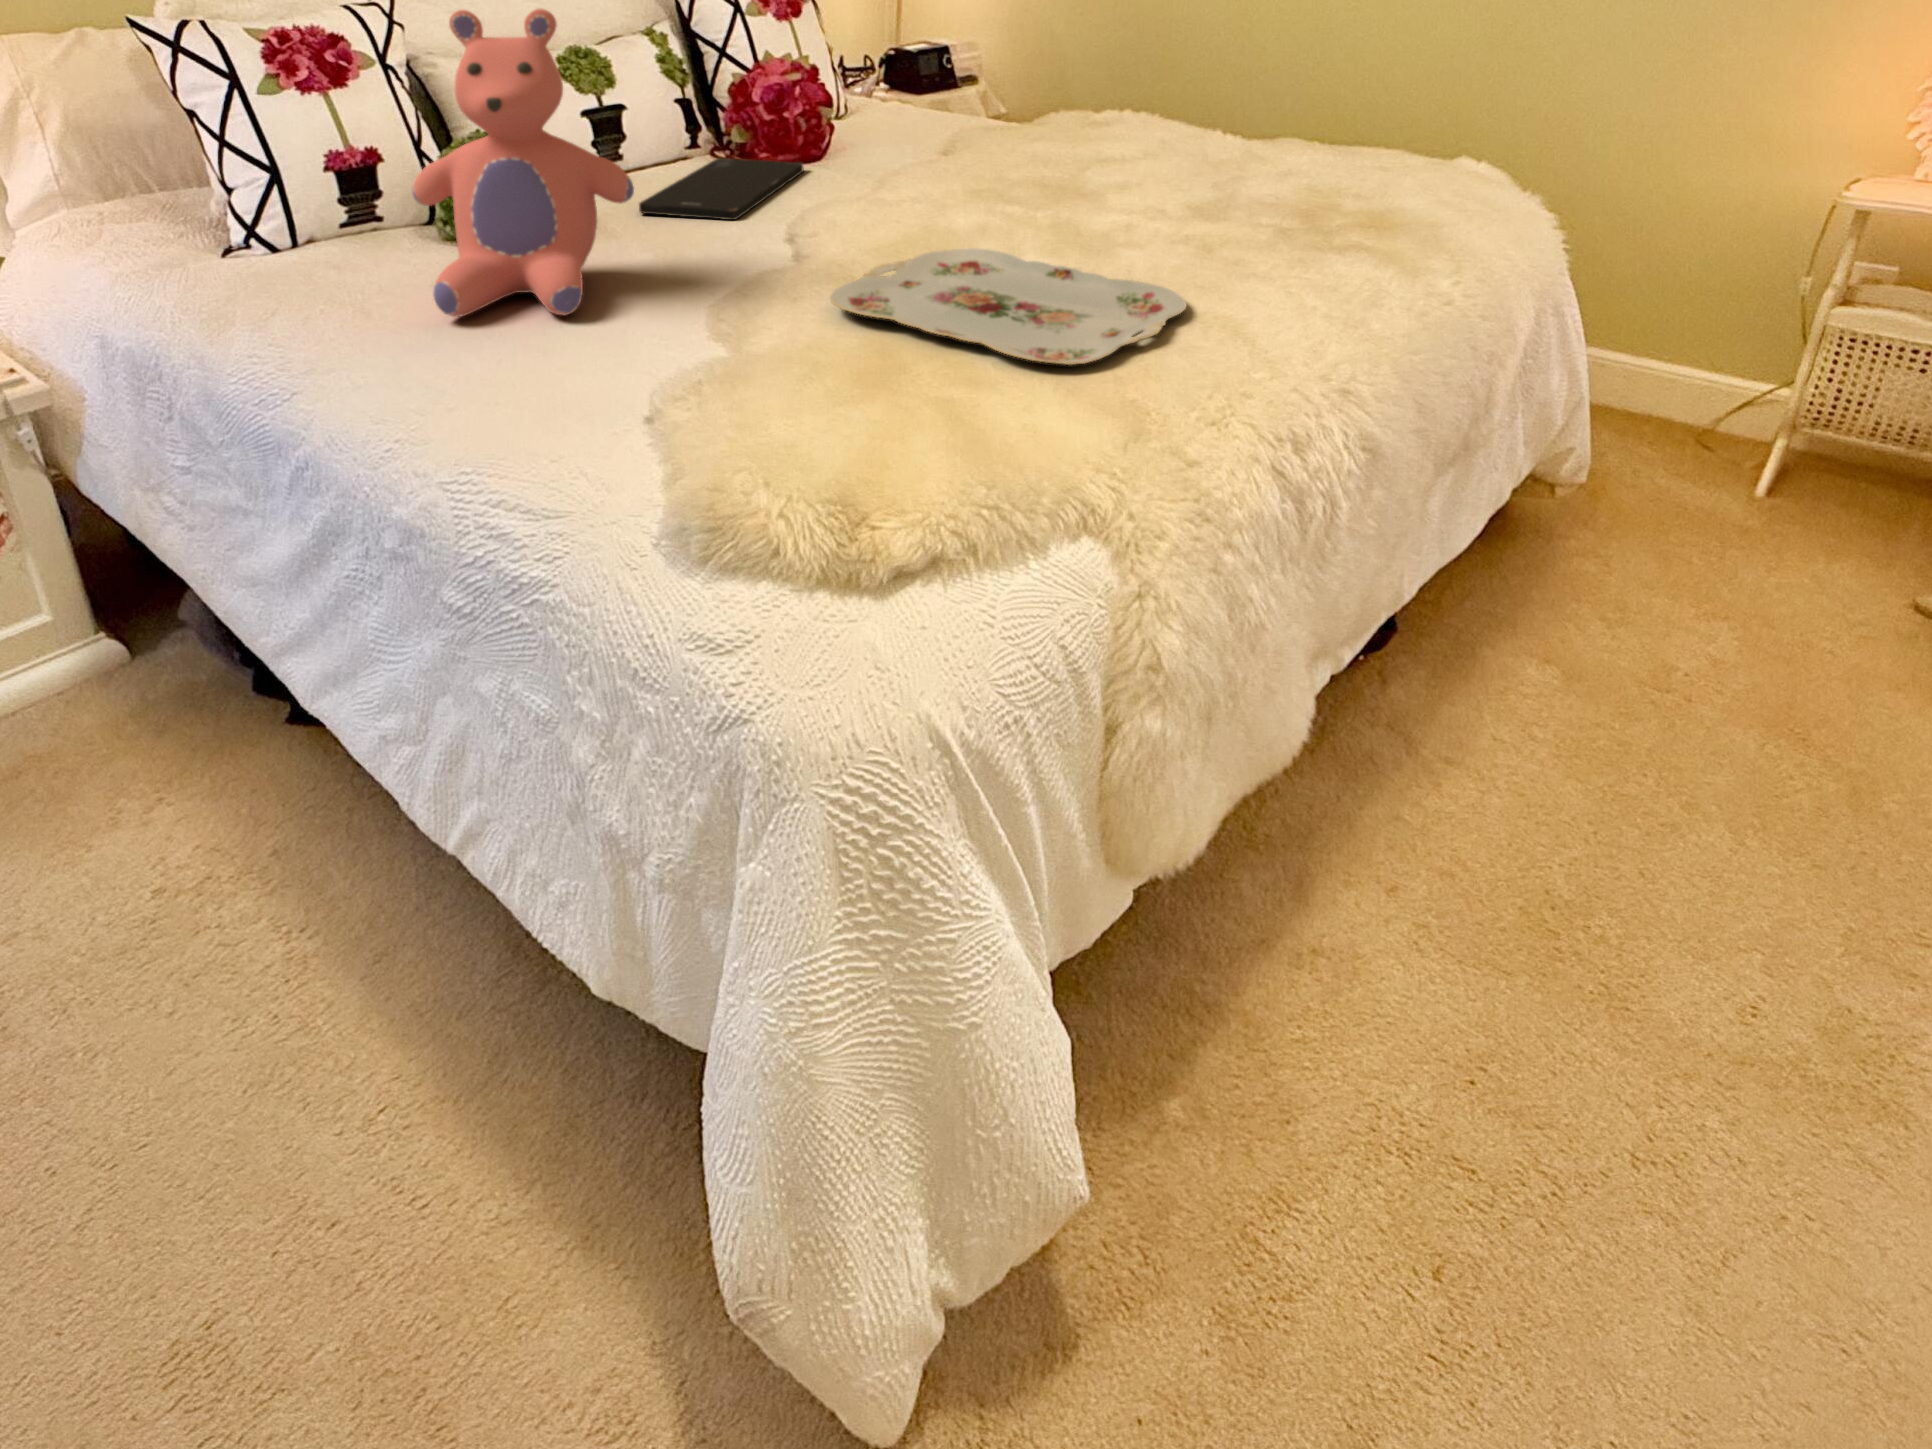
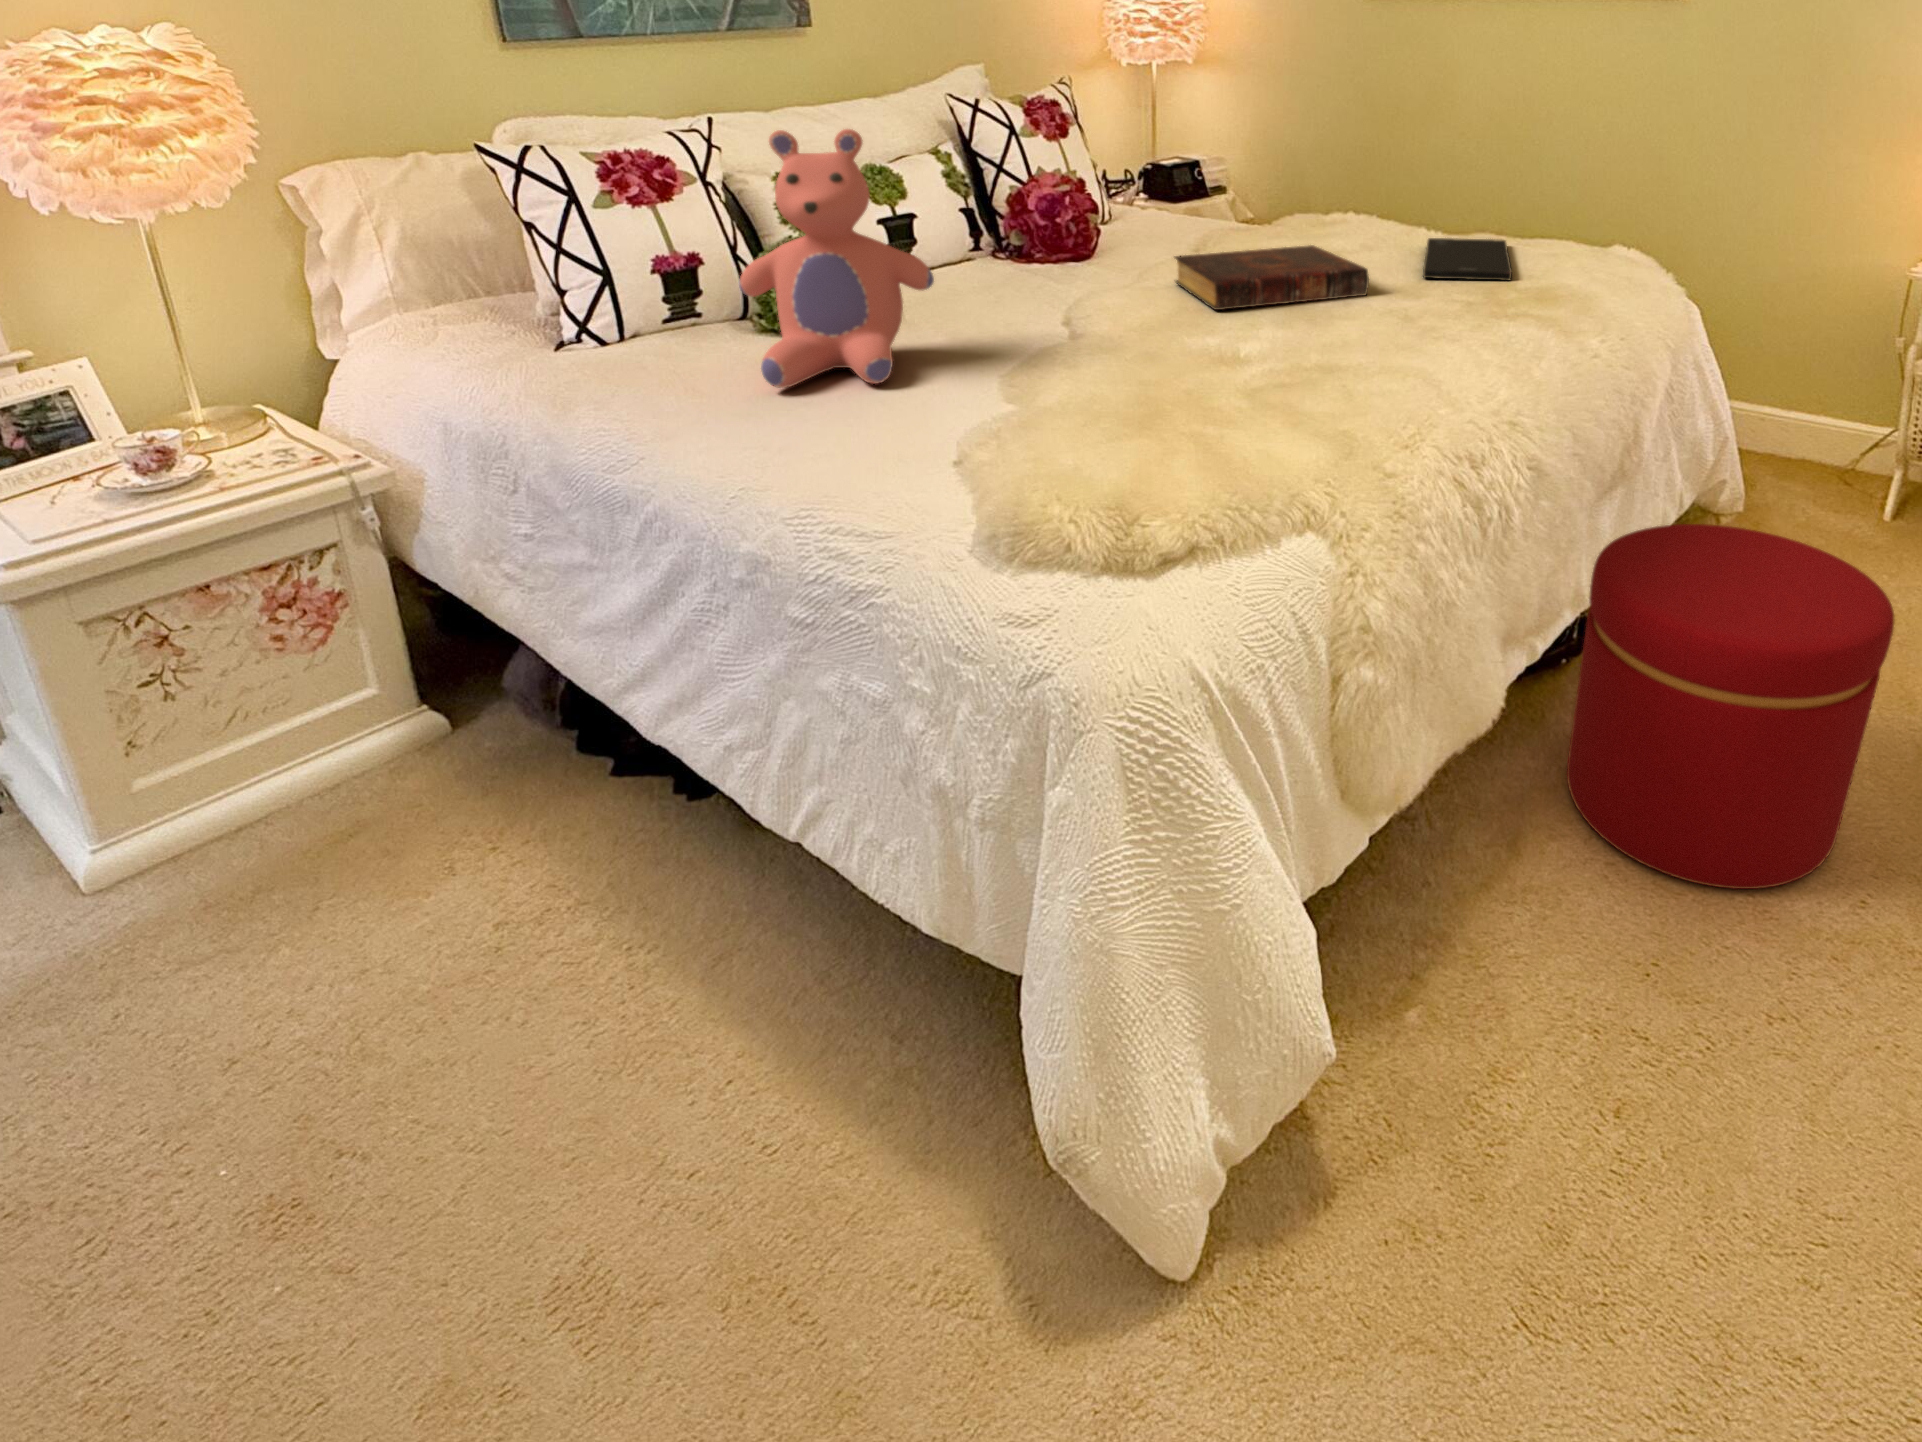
book: none [914,150,1155,231] -> present [1175,245,1369,310]
smartphone: present [639,158,804,220] -> present [1423,238,1512,281]
serving tray: present [830,248,1187,365] -> none [1103,321,1391,402]
ottoman: none [1372,528,1849,999] -> present [1567,524,1894,889]

